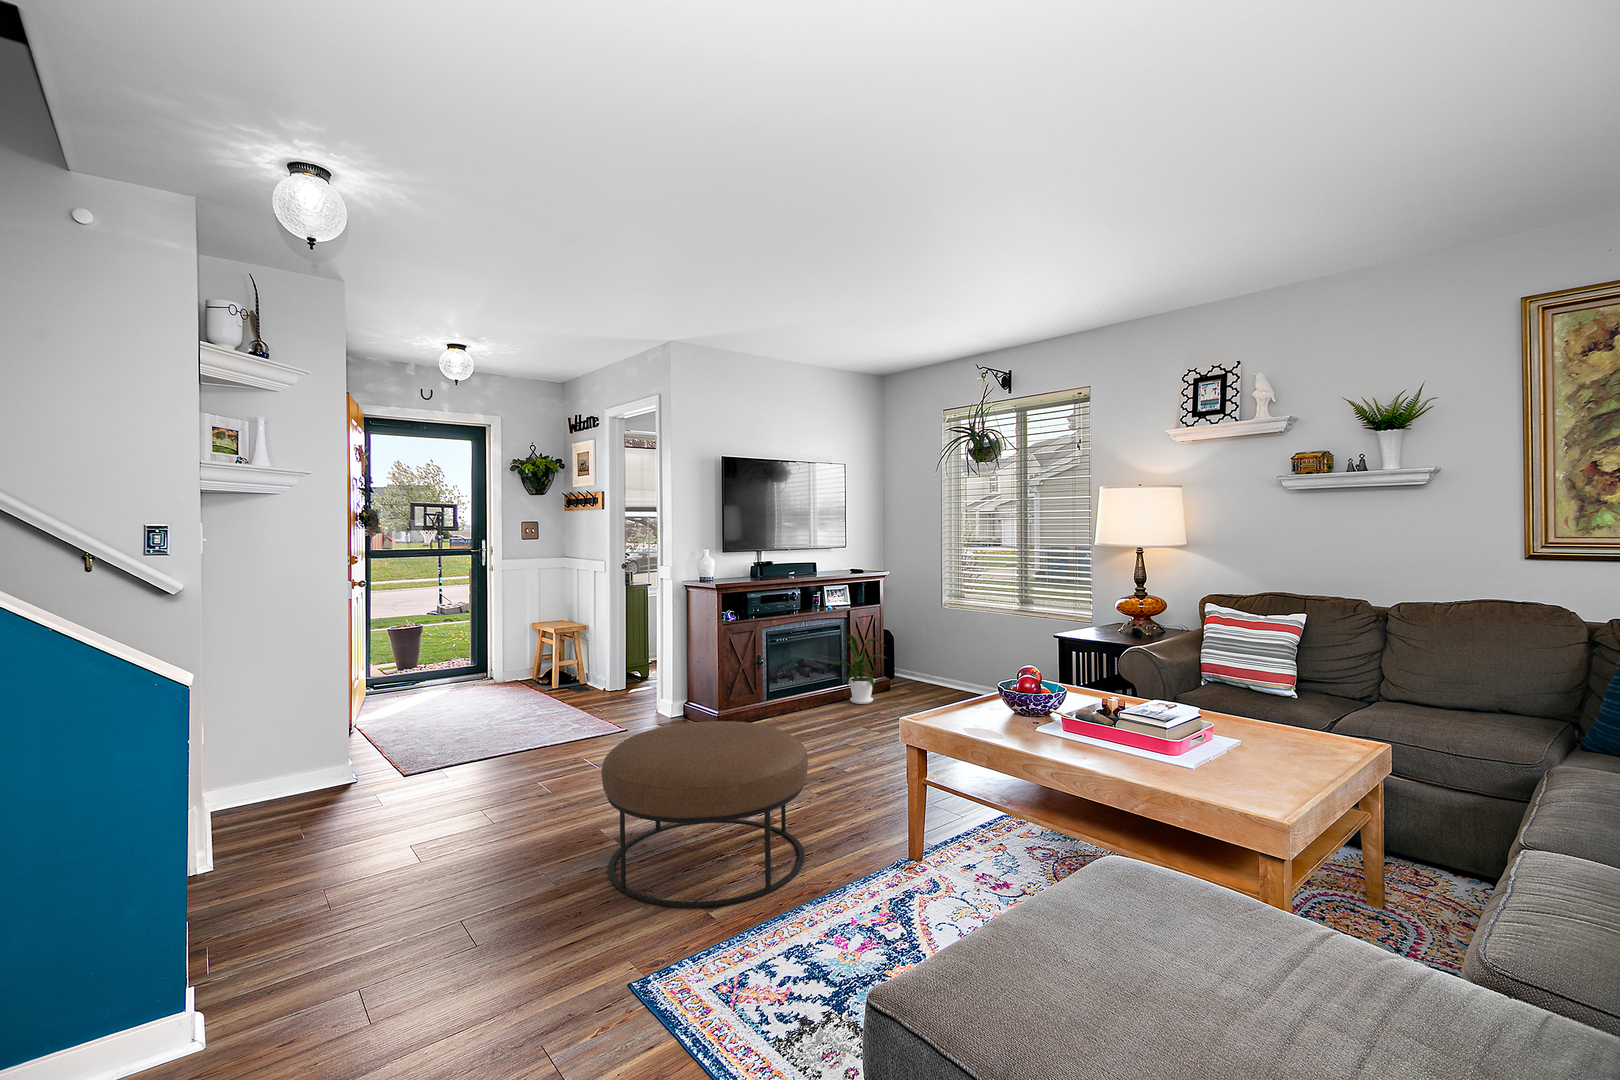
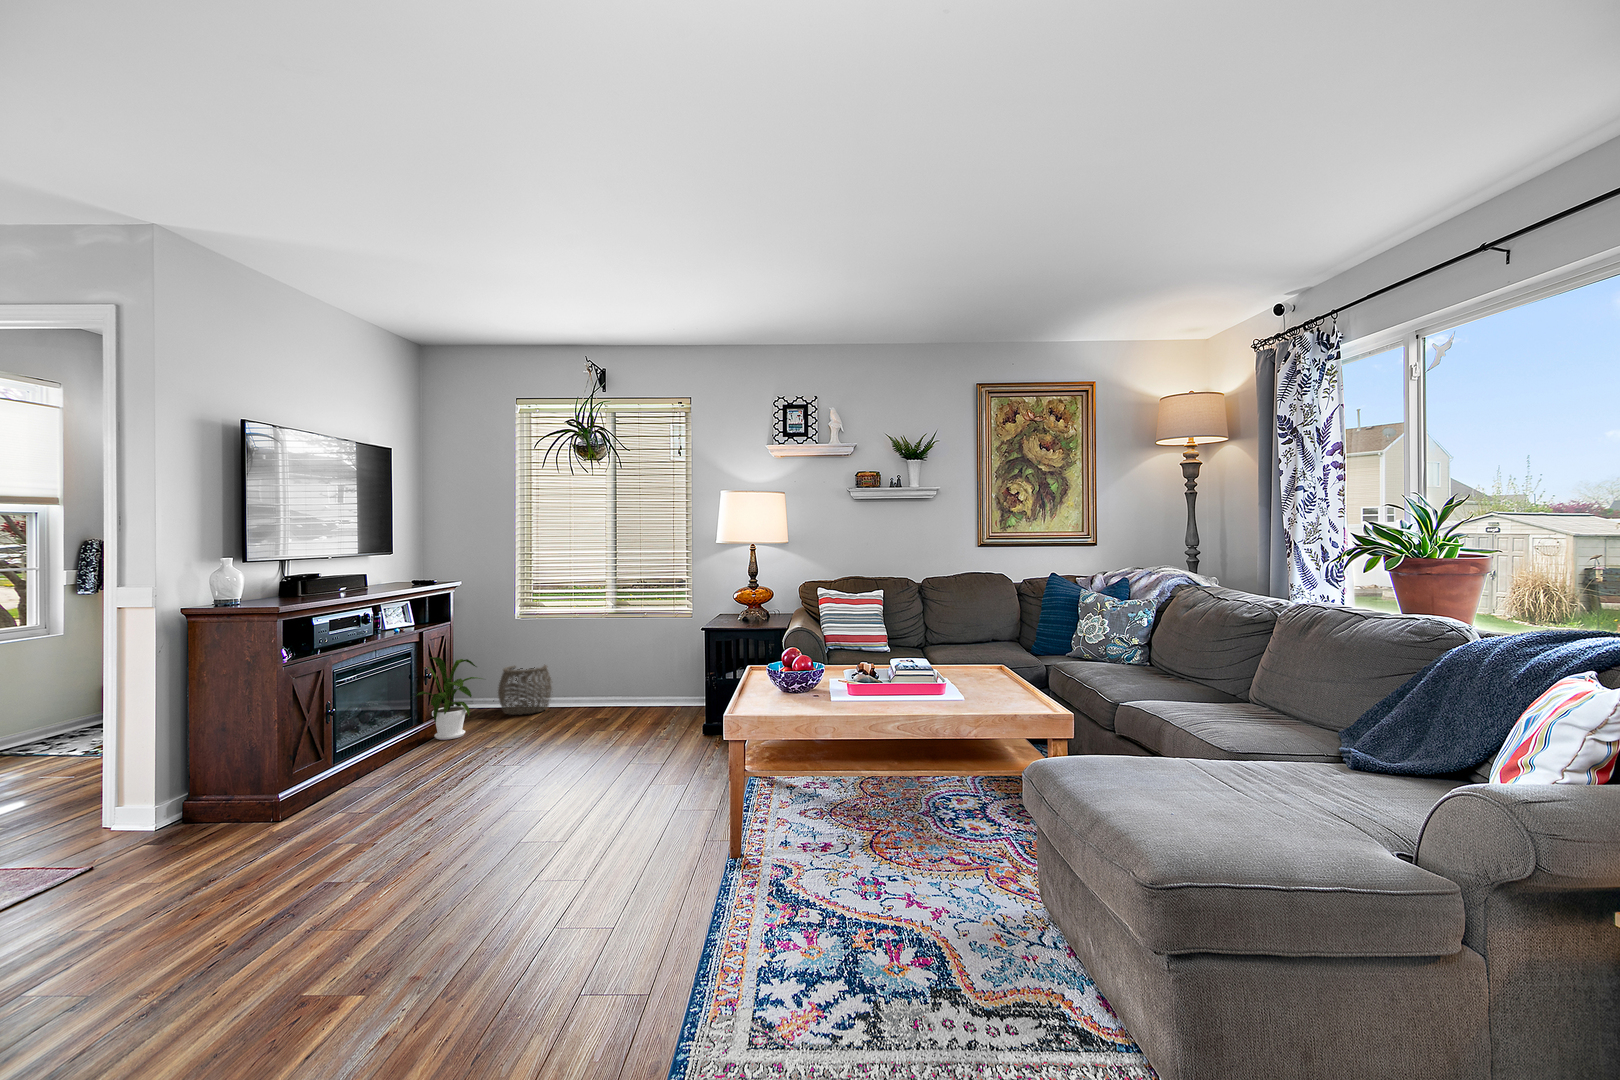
woven basket: none [916,649,964,695] -> present [498,665,552,715]
ottoman: present [601,721,808,907] -> none [350,750,655,1031]

